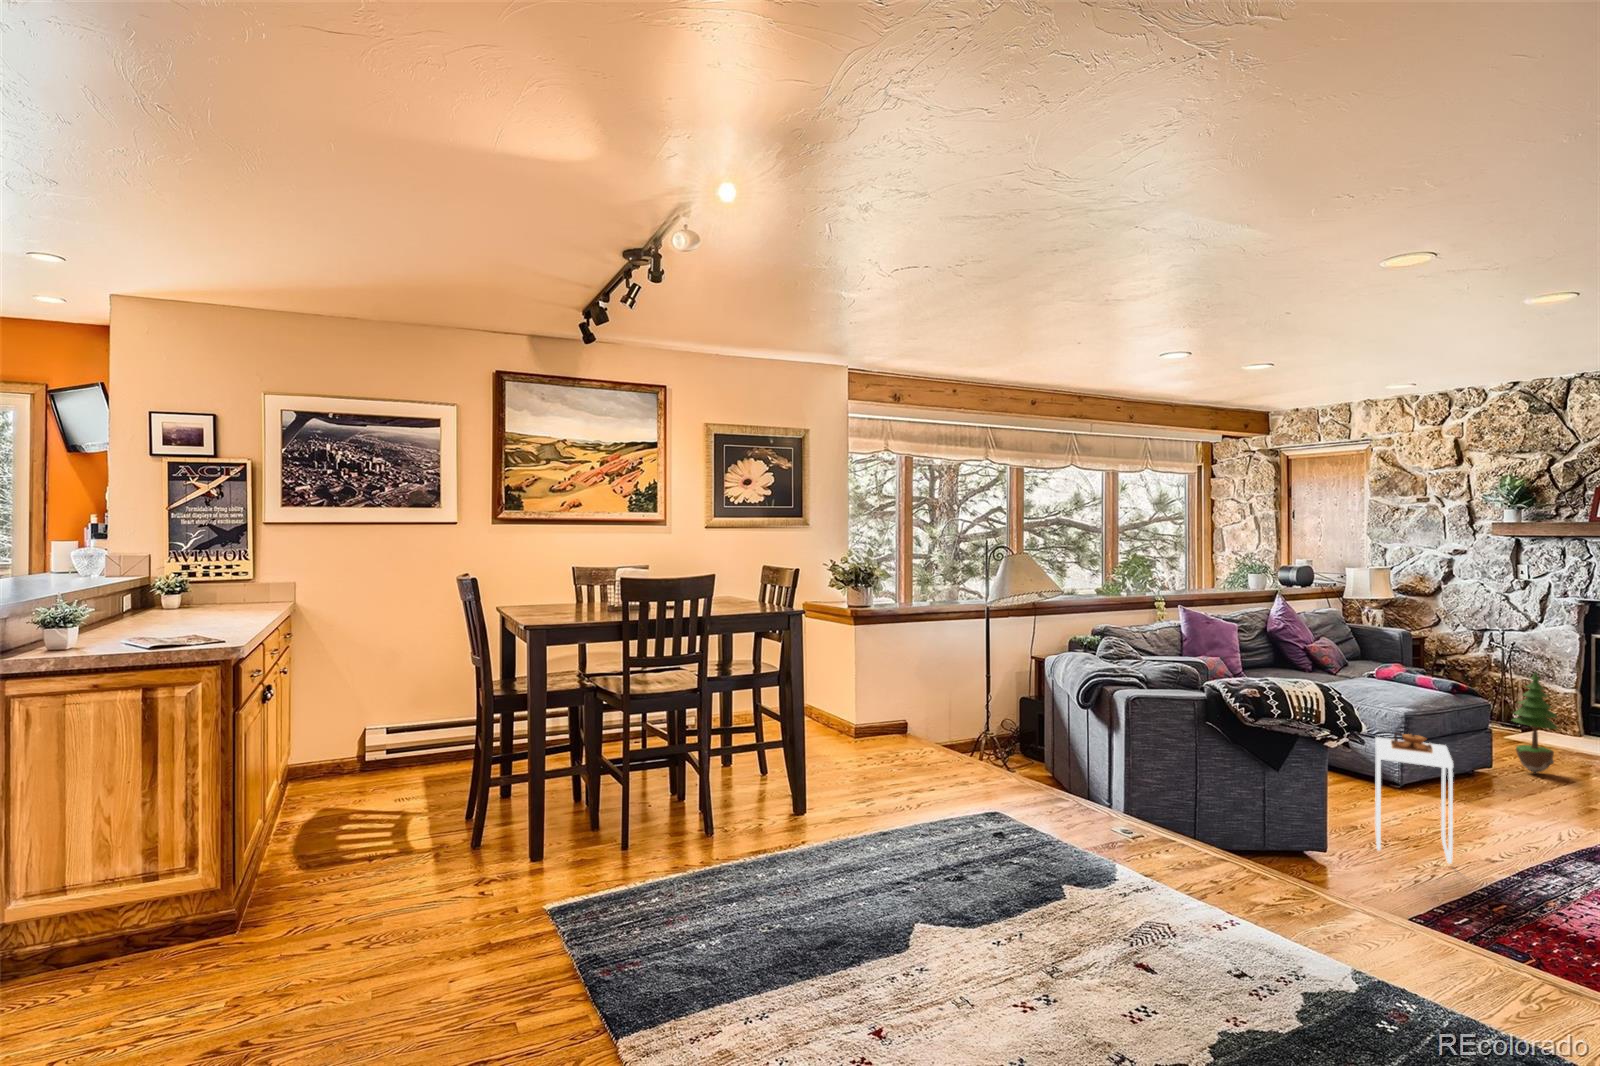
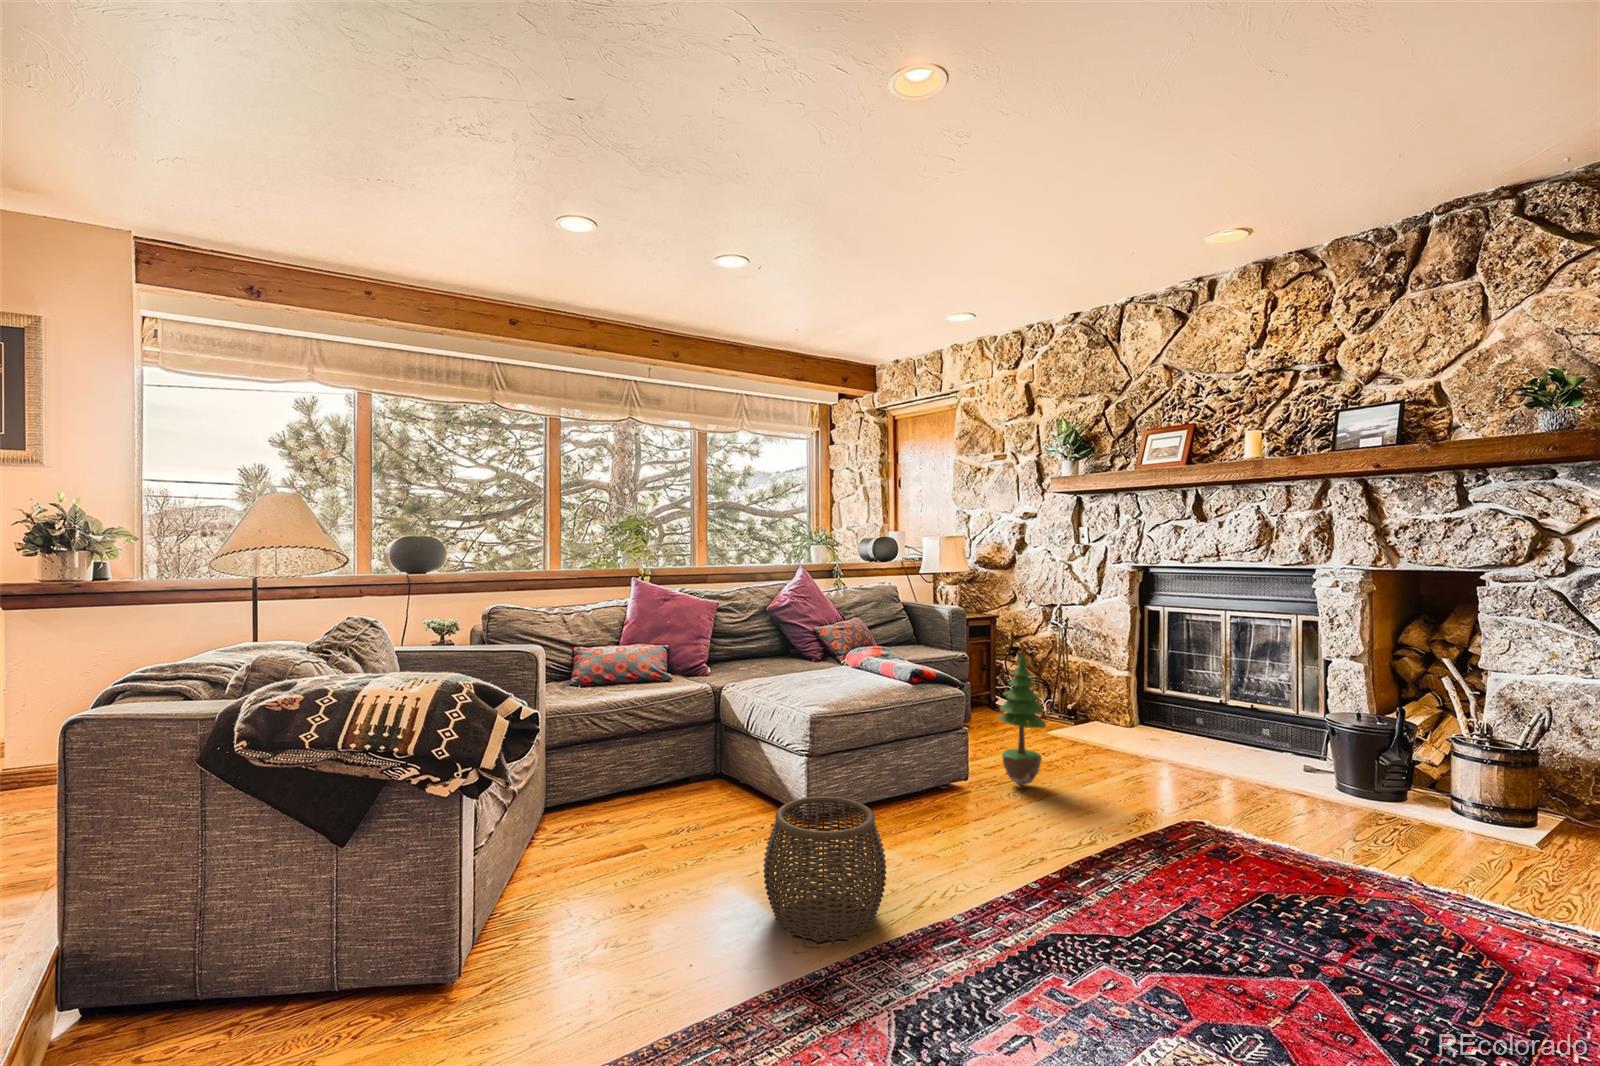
side table: present [1375,733,1453,864] -> none [558,758,722,997]
woven basket: none [1452,764,1553,848] -> present [763,797,887,943]

